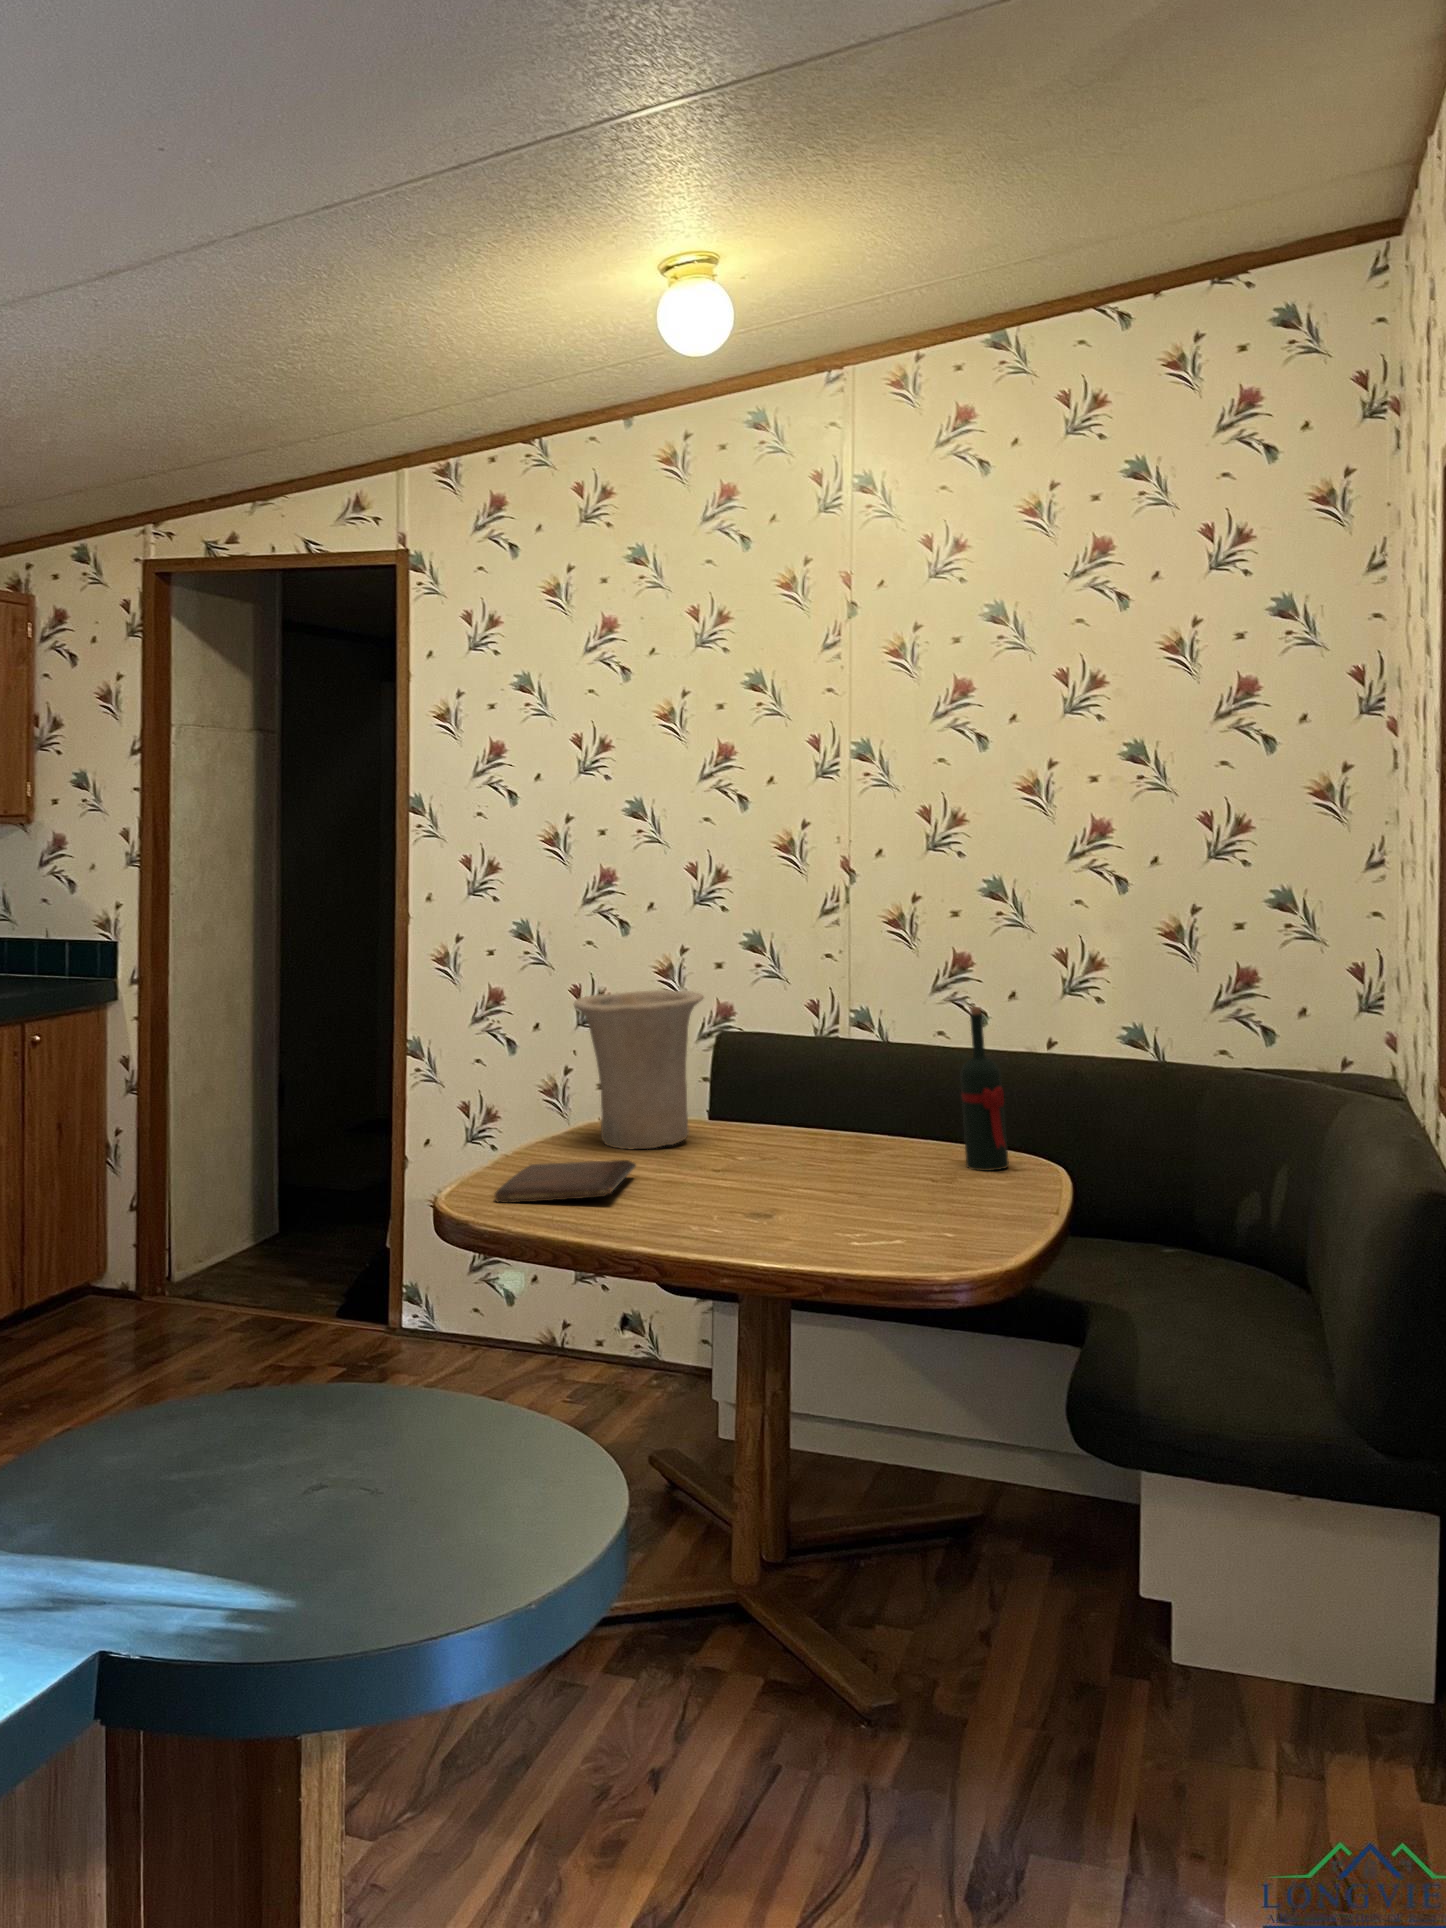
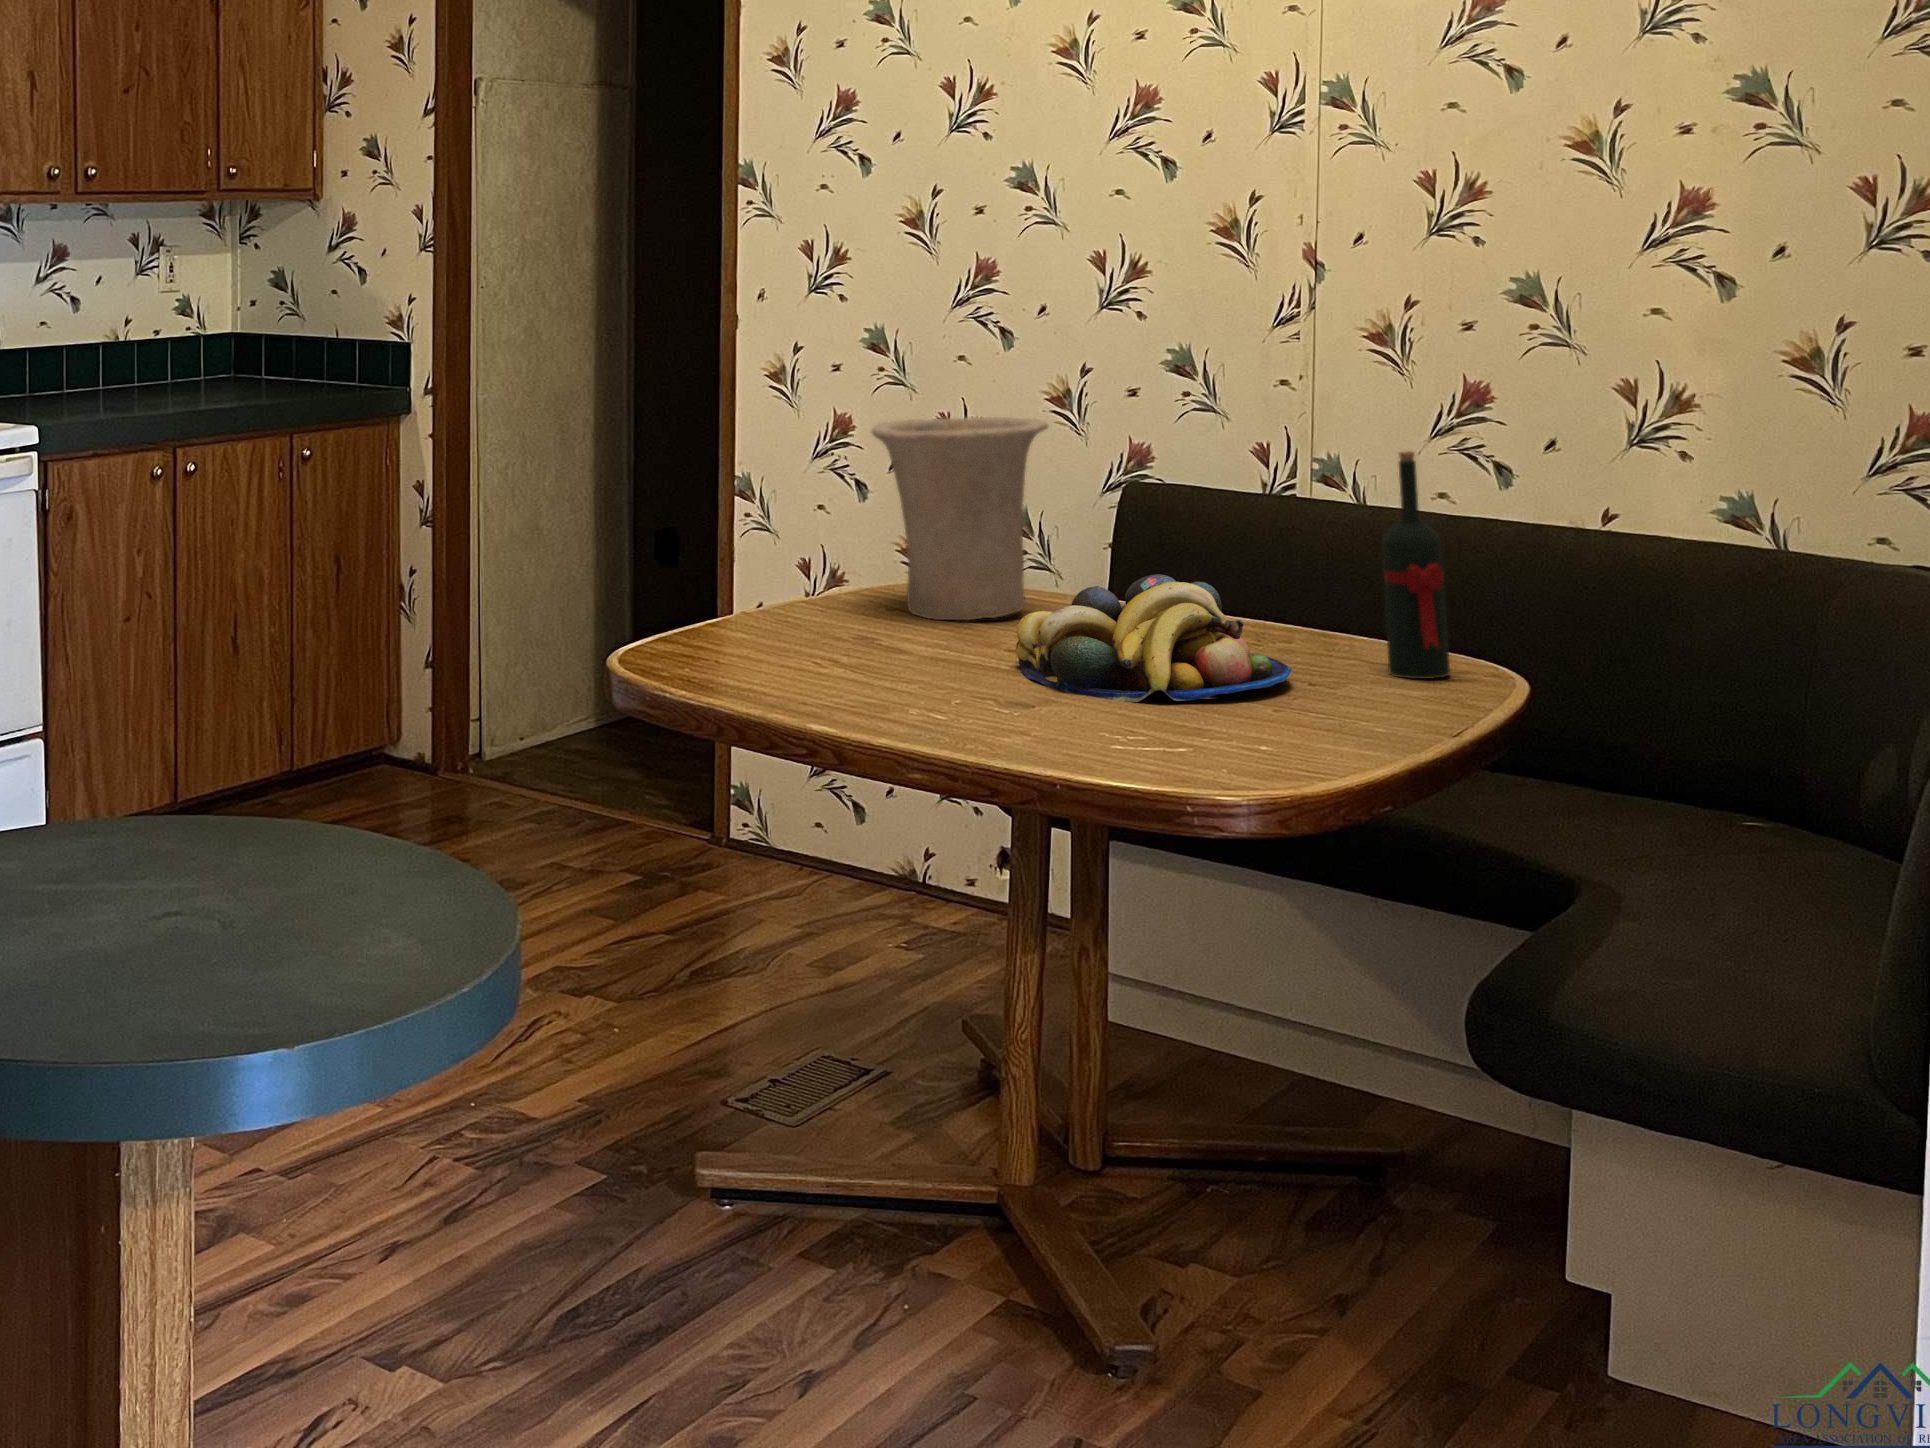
fruit bowl: none [721,1107,920,1208] -> present [1015,574,1292,702]
book: present [494,1160,636,1203] -> none [706,625,911,666]

